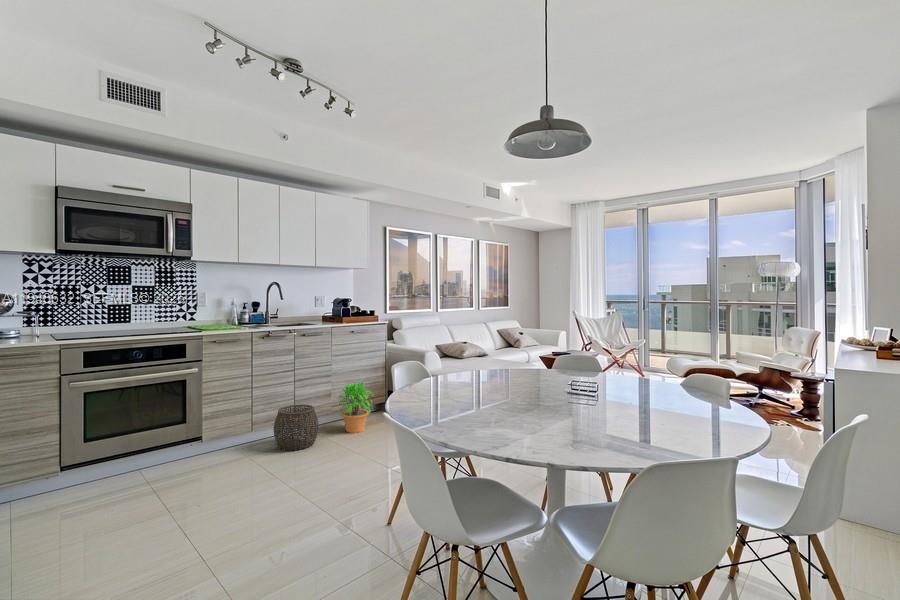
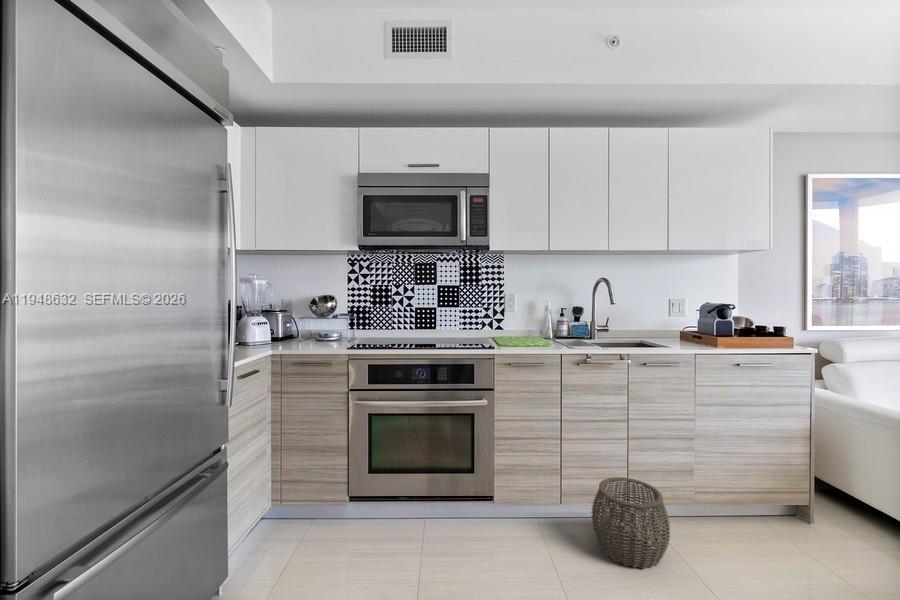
potted plant: present [338,382,371,433] -> none [700,460,798,563]

